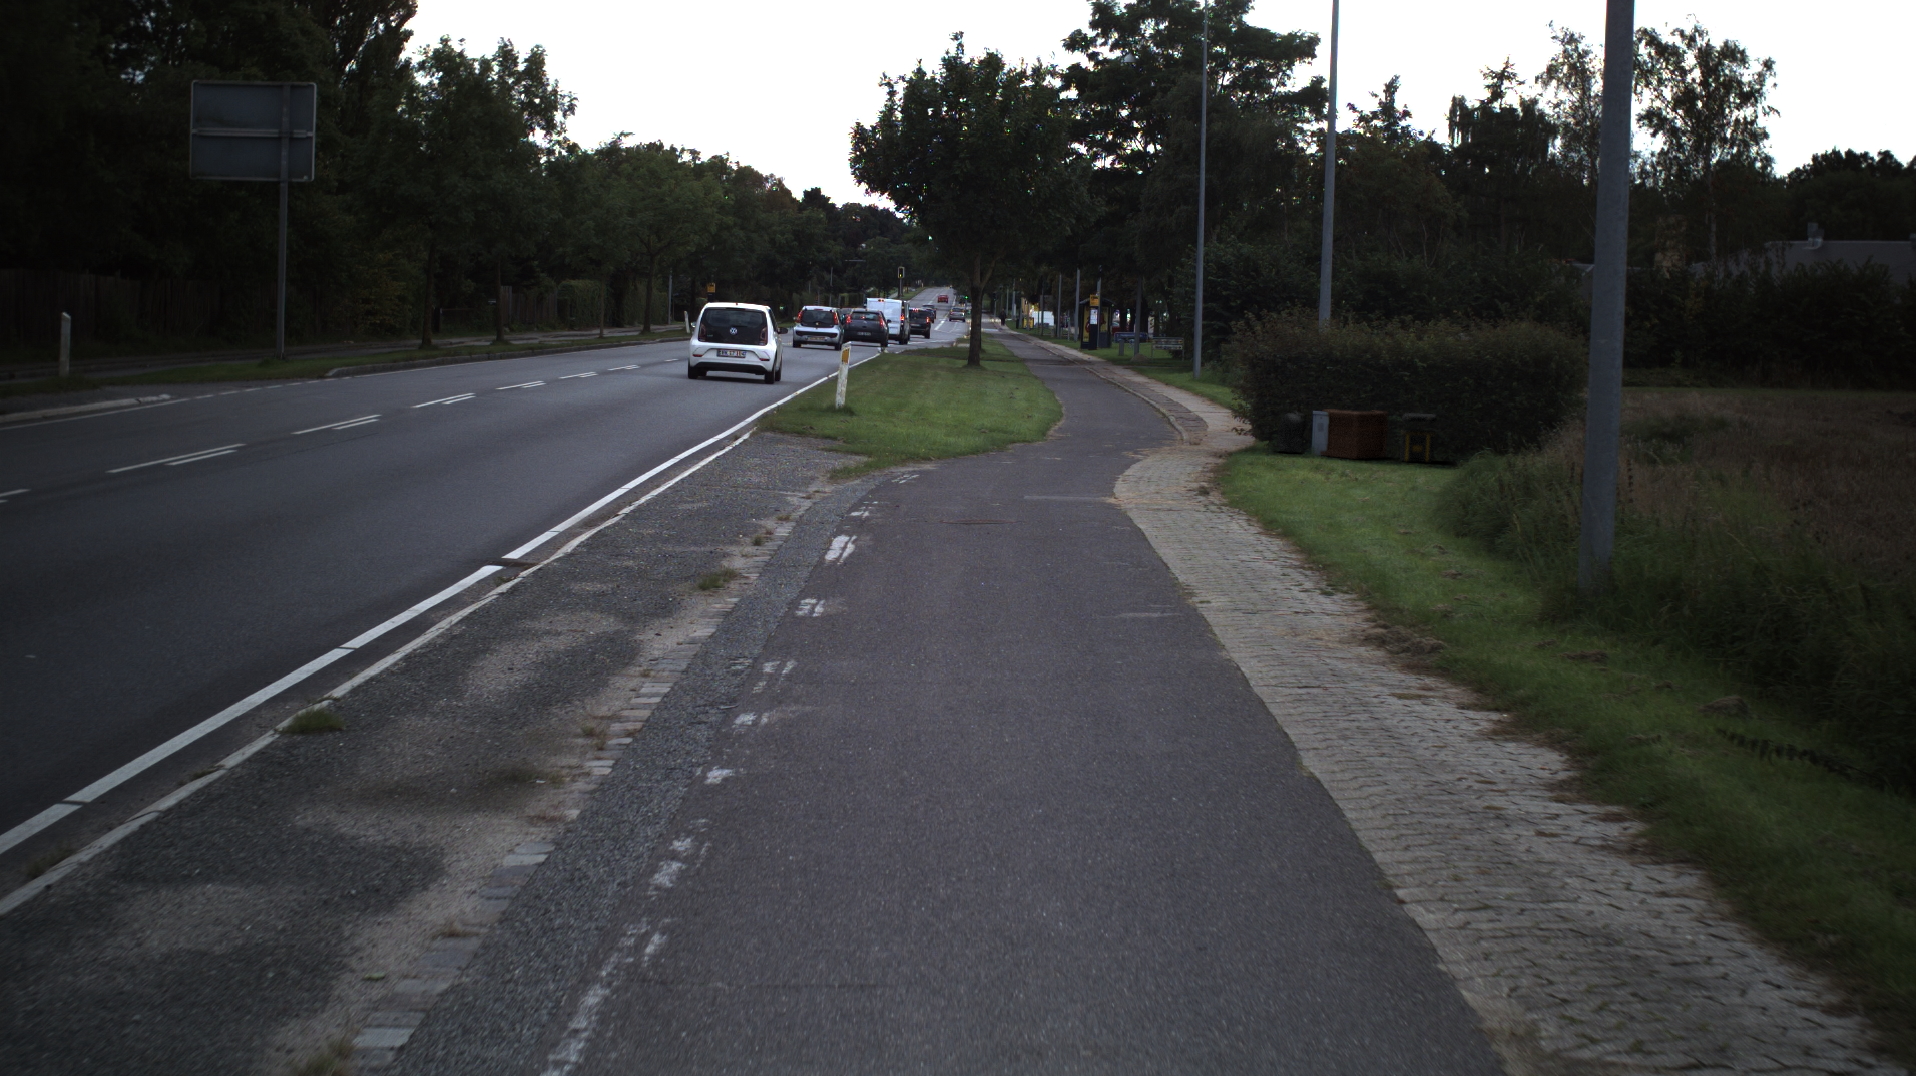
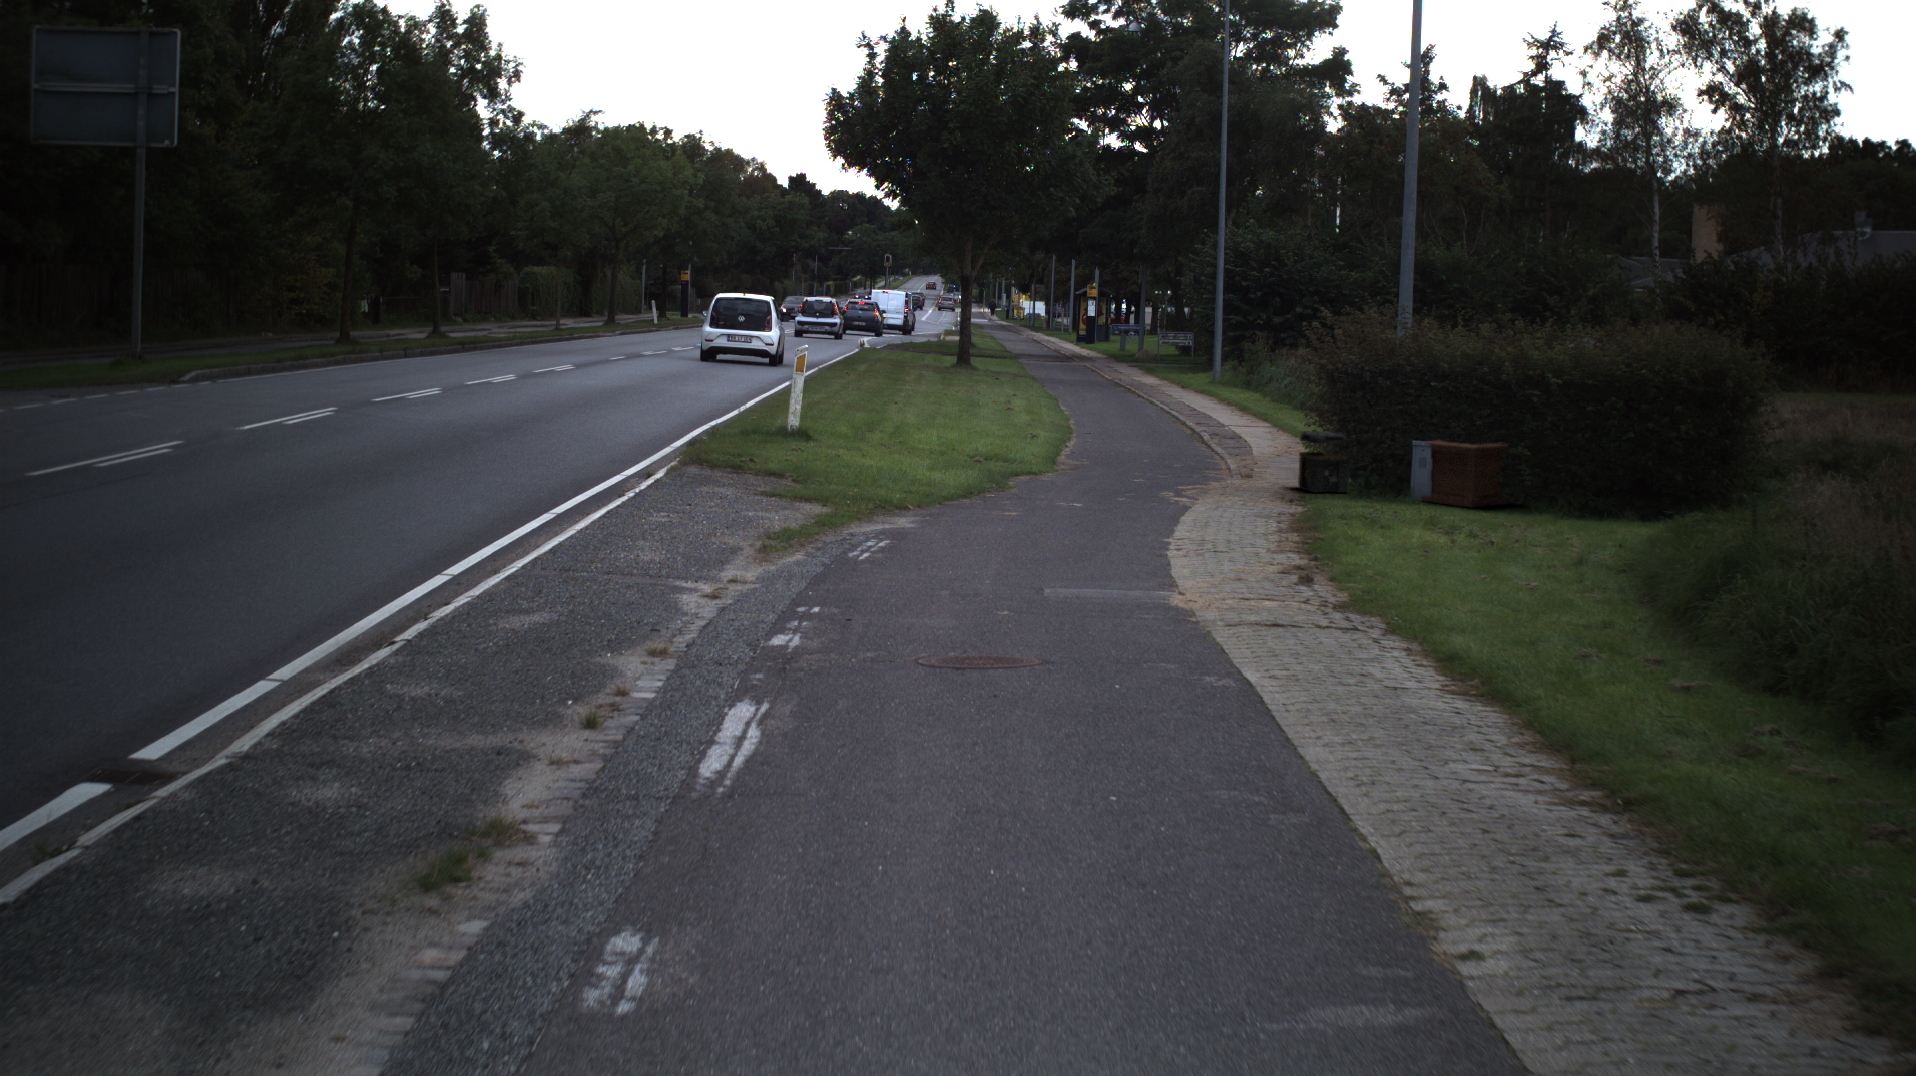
backpack: present [1278,411,1306,453] -> none [1364,442,1404,497]
toolbox: present [1400,413,1437,463] -> present [1298,432,1350,493]

